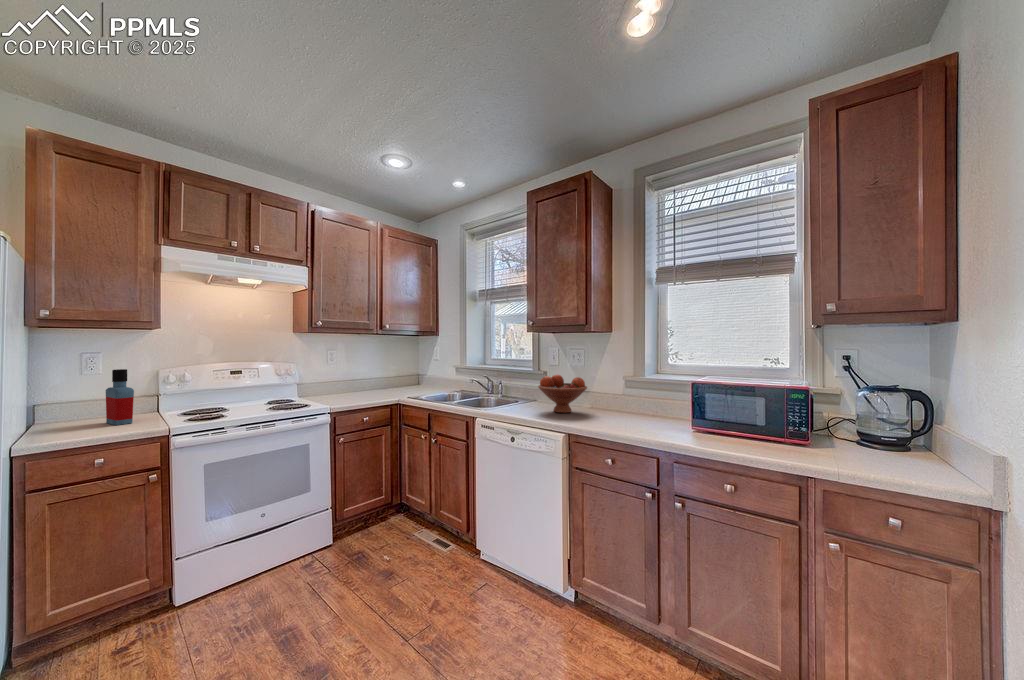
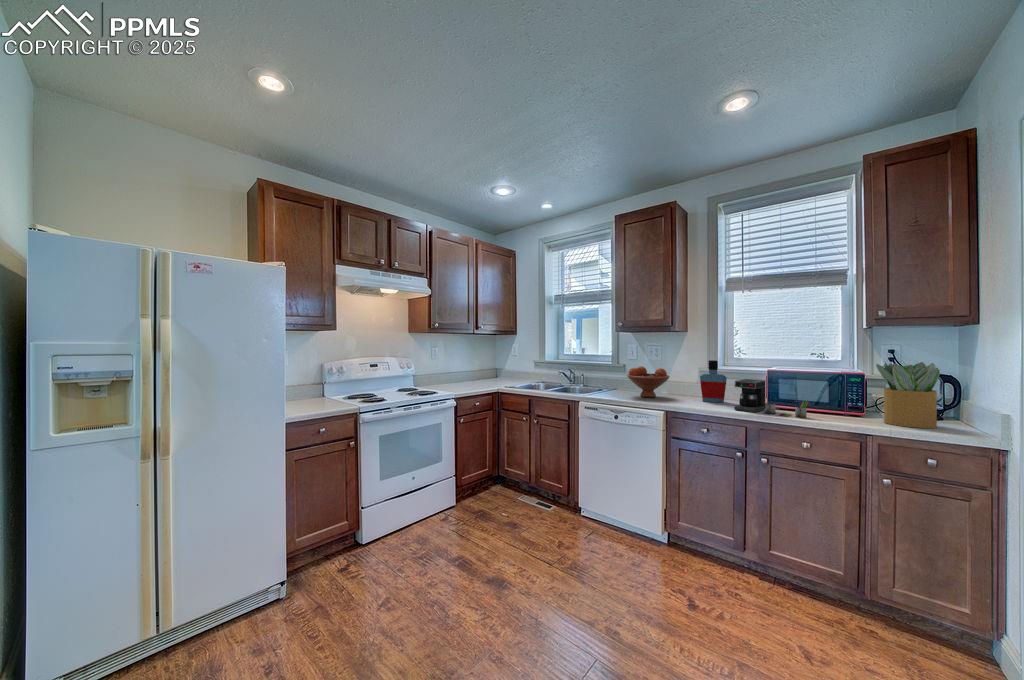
bottle: present [106,369,134,425] -> present [700,360,727,403]
potted plant: none [822,374,906,468] -> present [876,362,940,428]
coffee maker: none [649,393,737,448] -> present [735,379,809,418]

